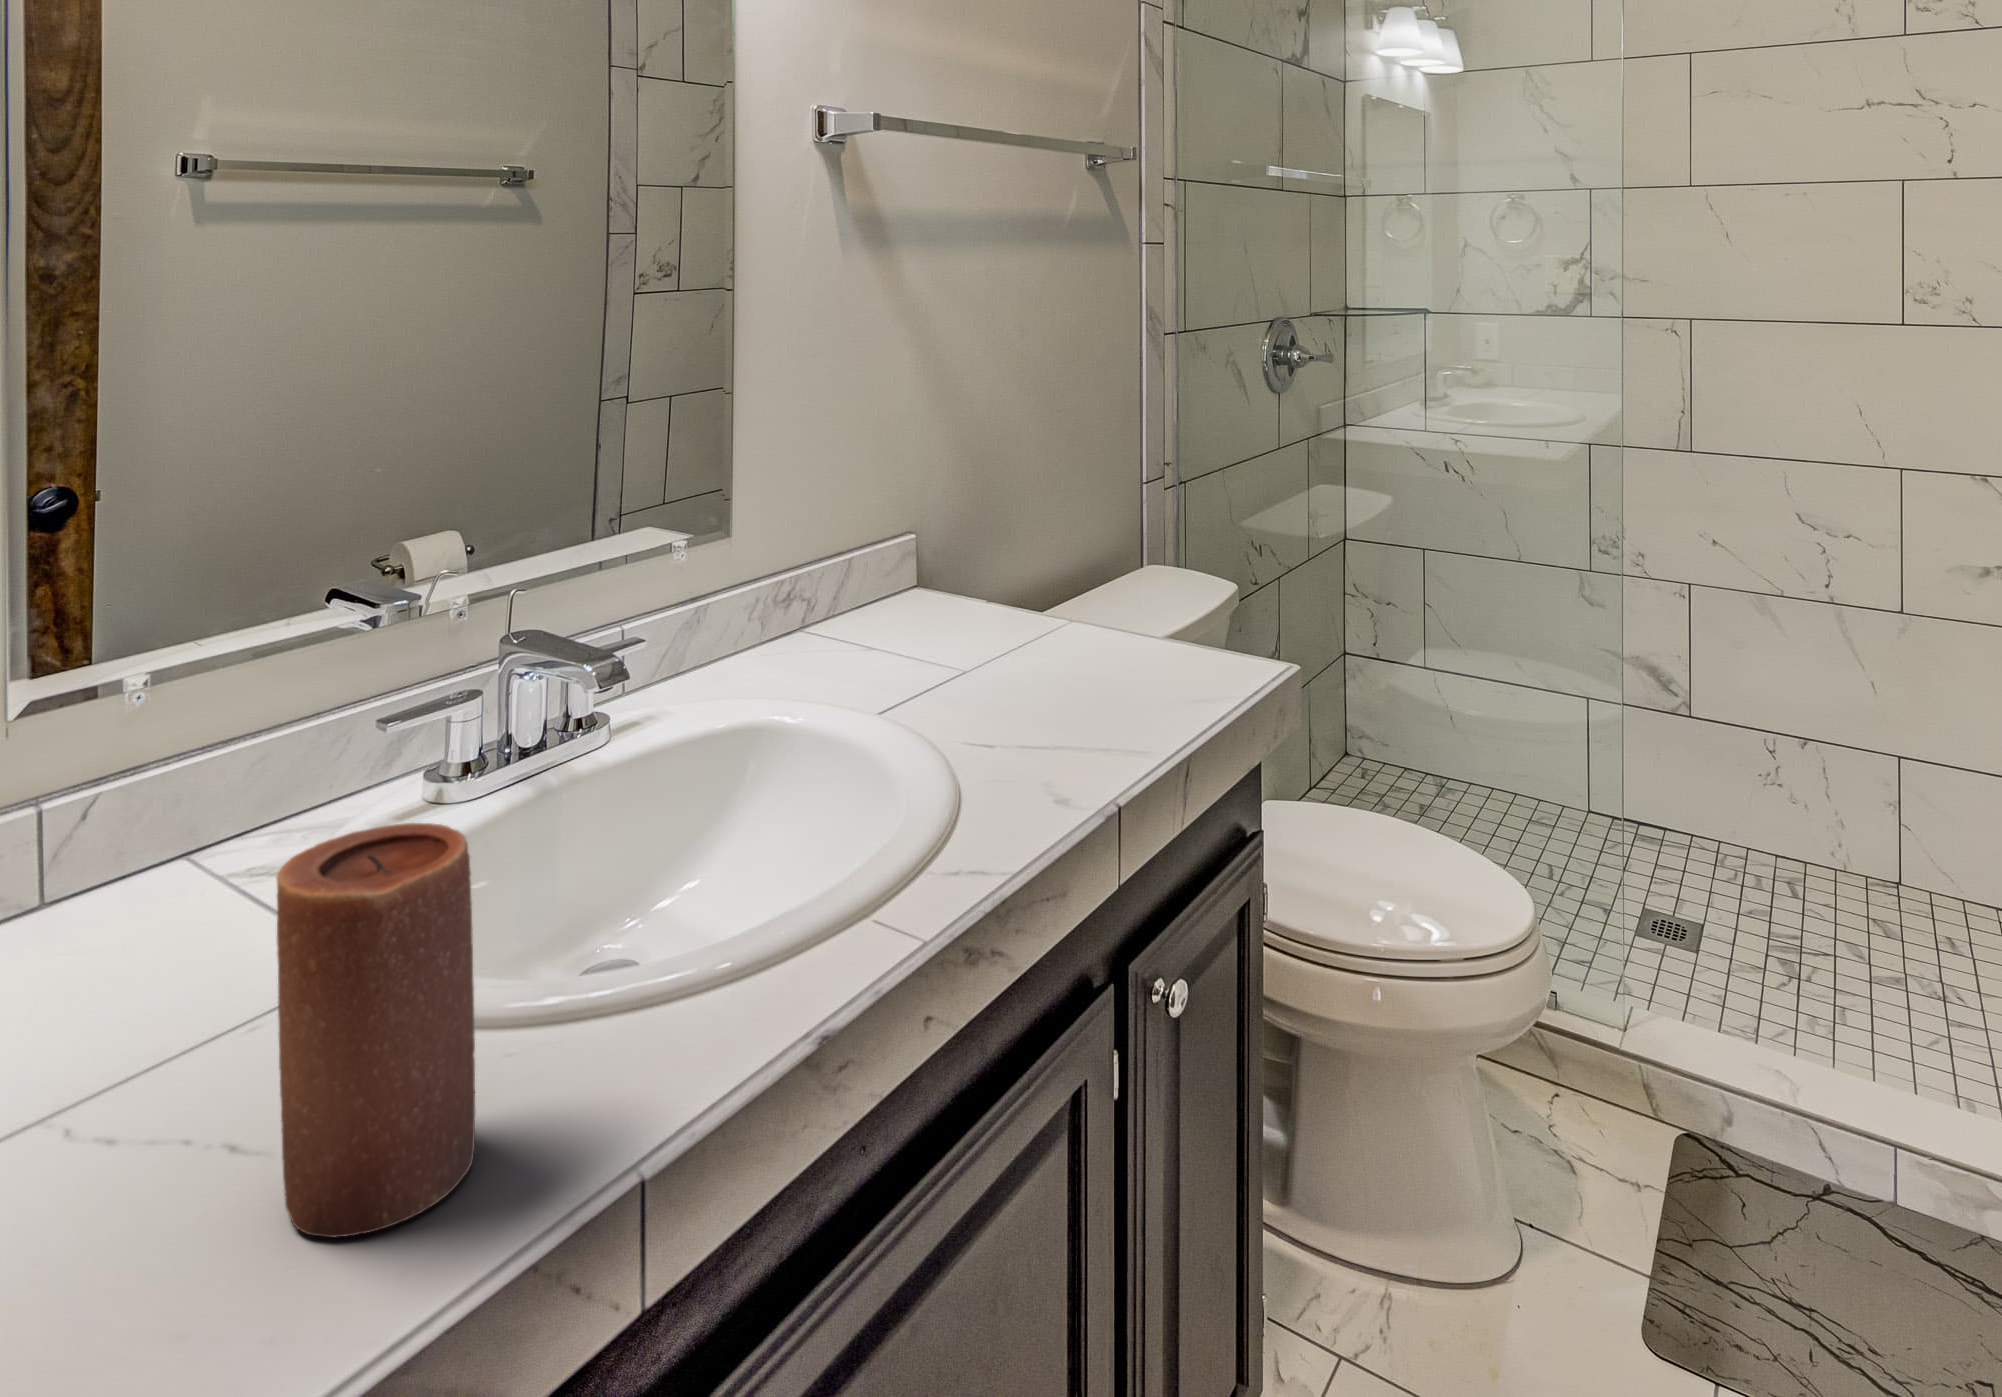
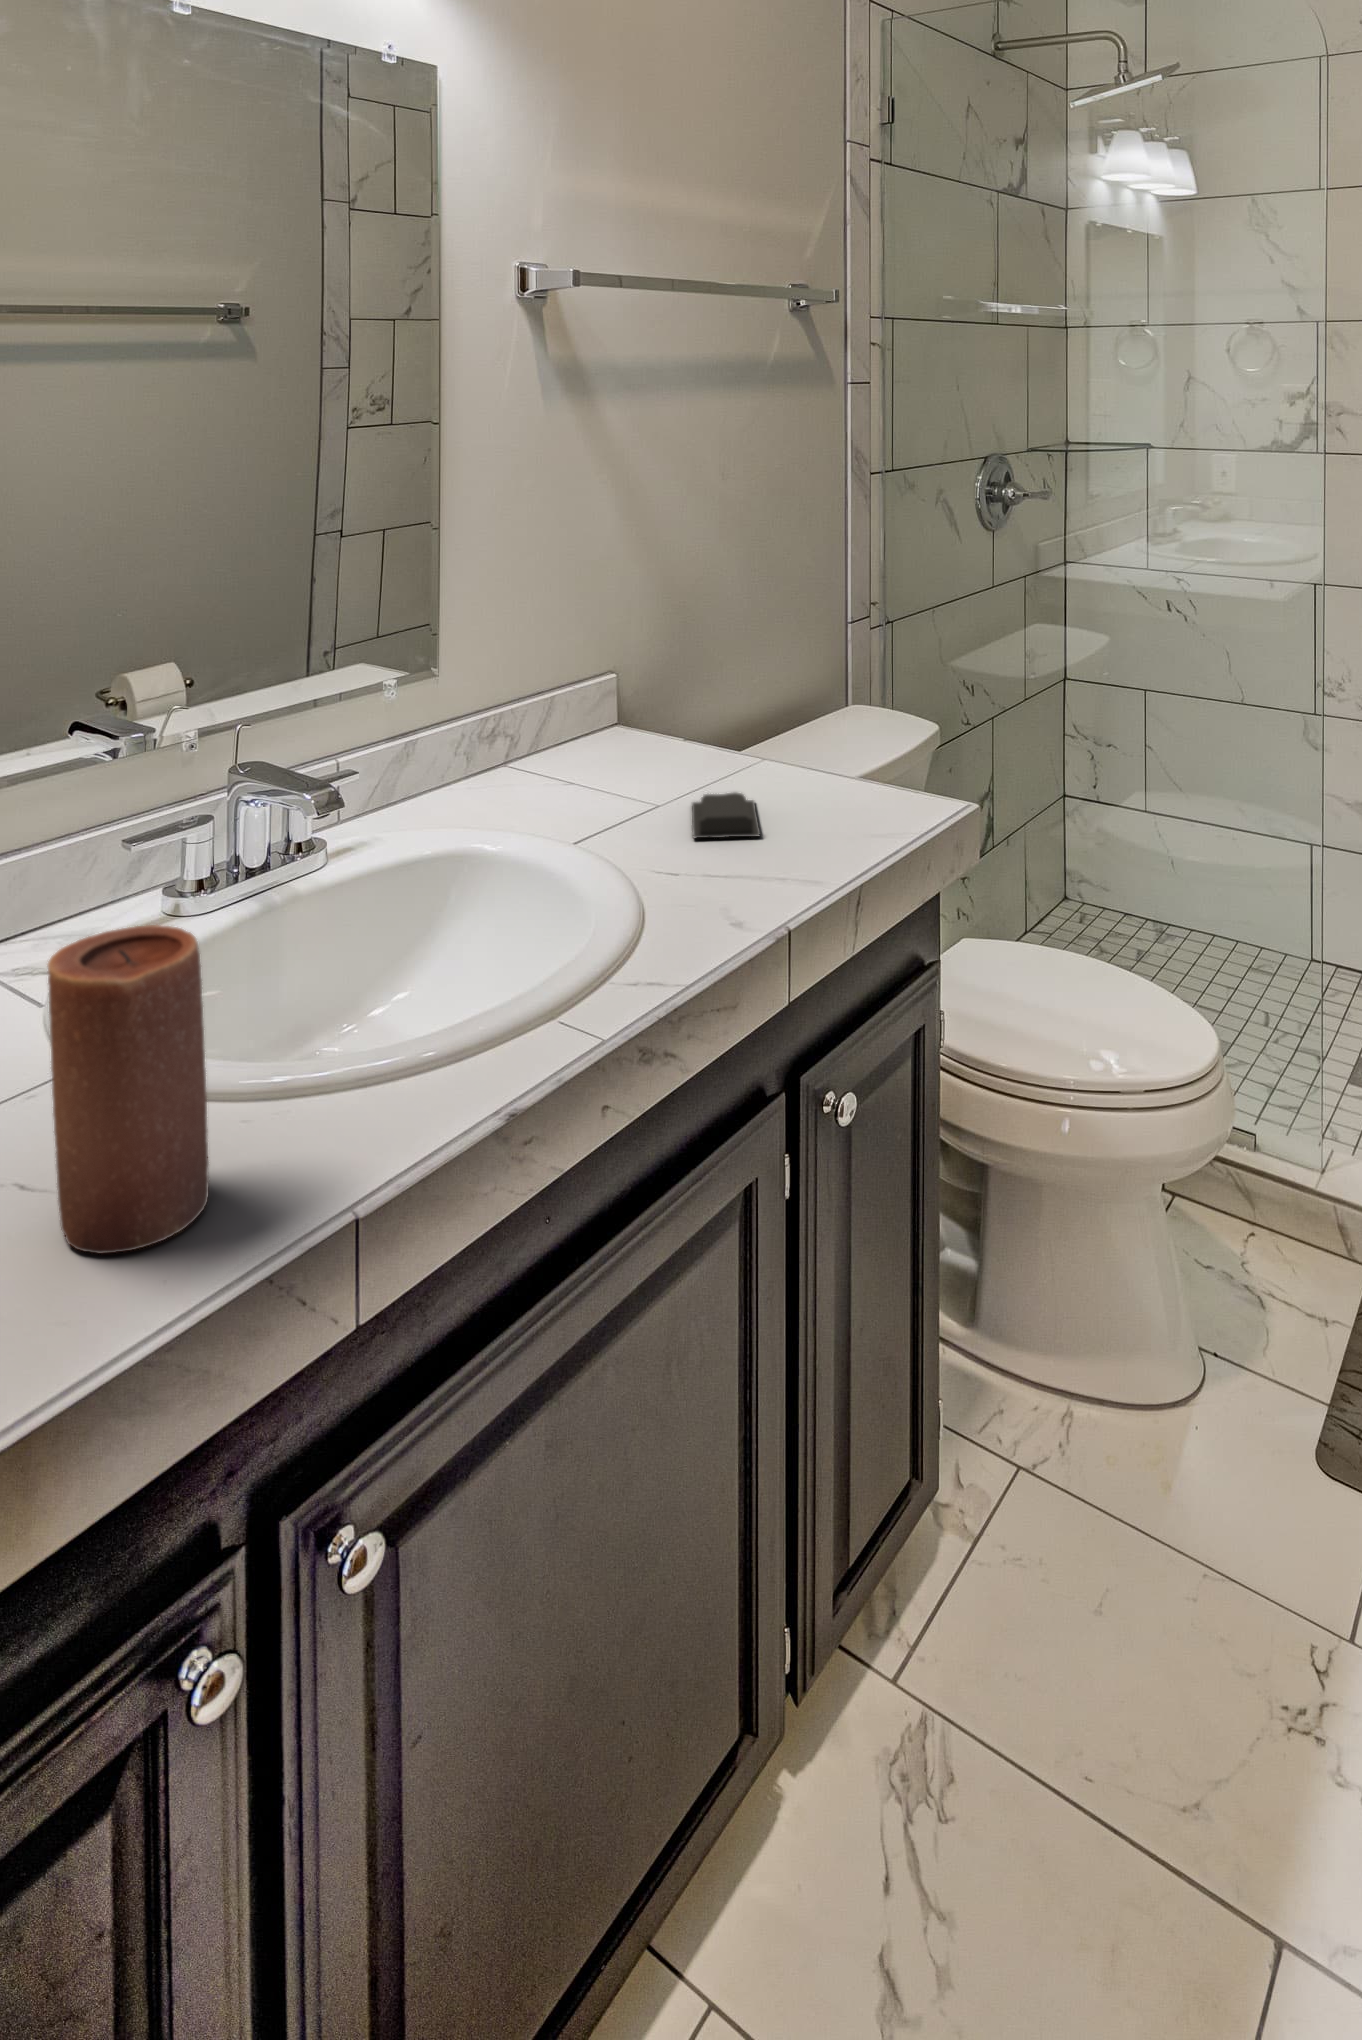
soap bar: none [1003,657,1082,706] -> present [692,793,760,838]

